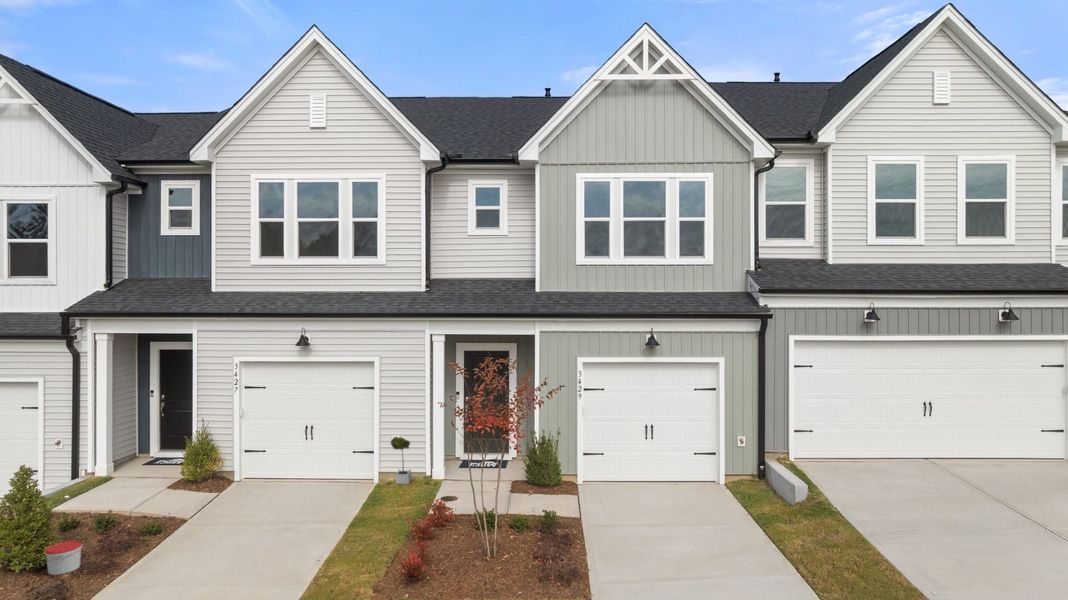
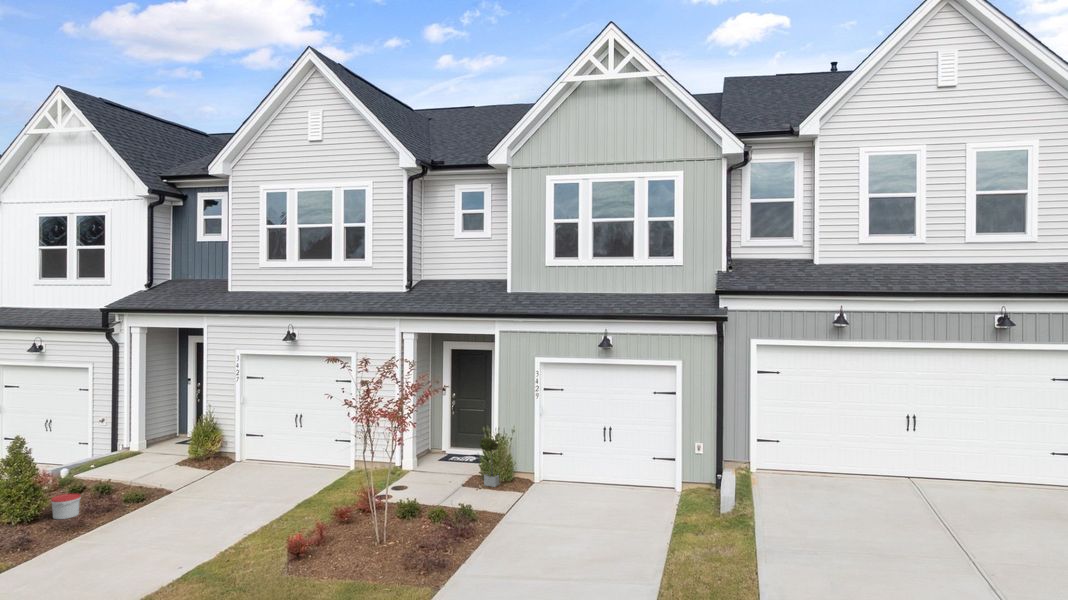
potted tree: present [391,437,411,484] -> present [480,438,500,487]

